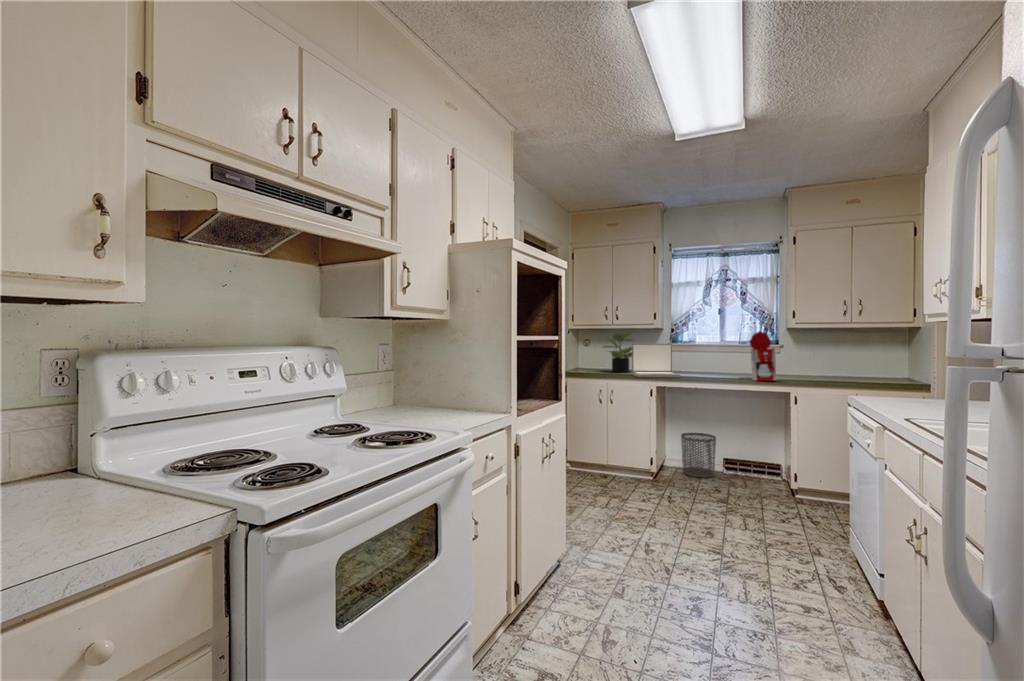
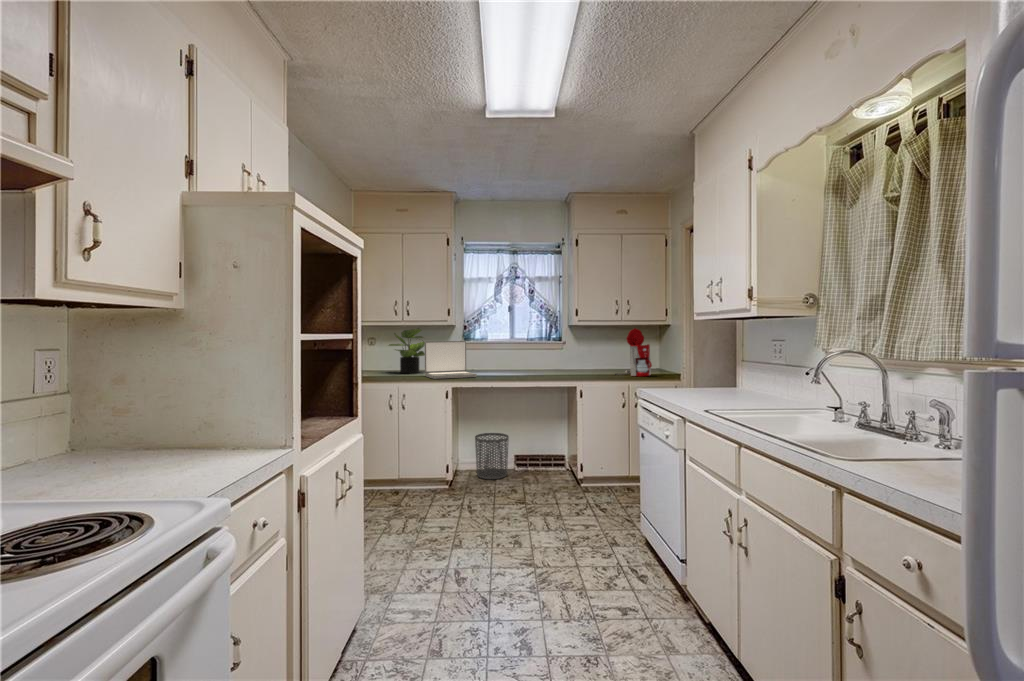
coffee maker: present [740,331,776,381] -> present [616,328,652,376]

